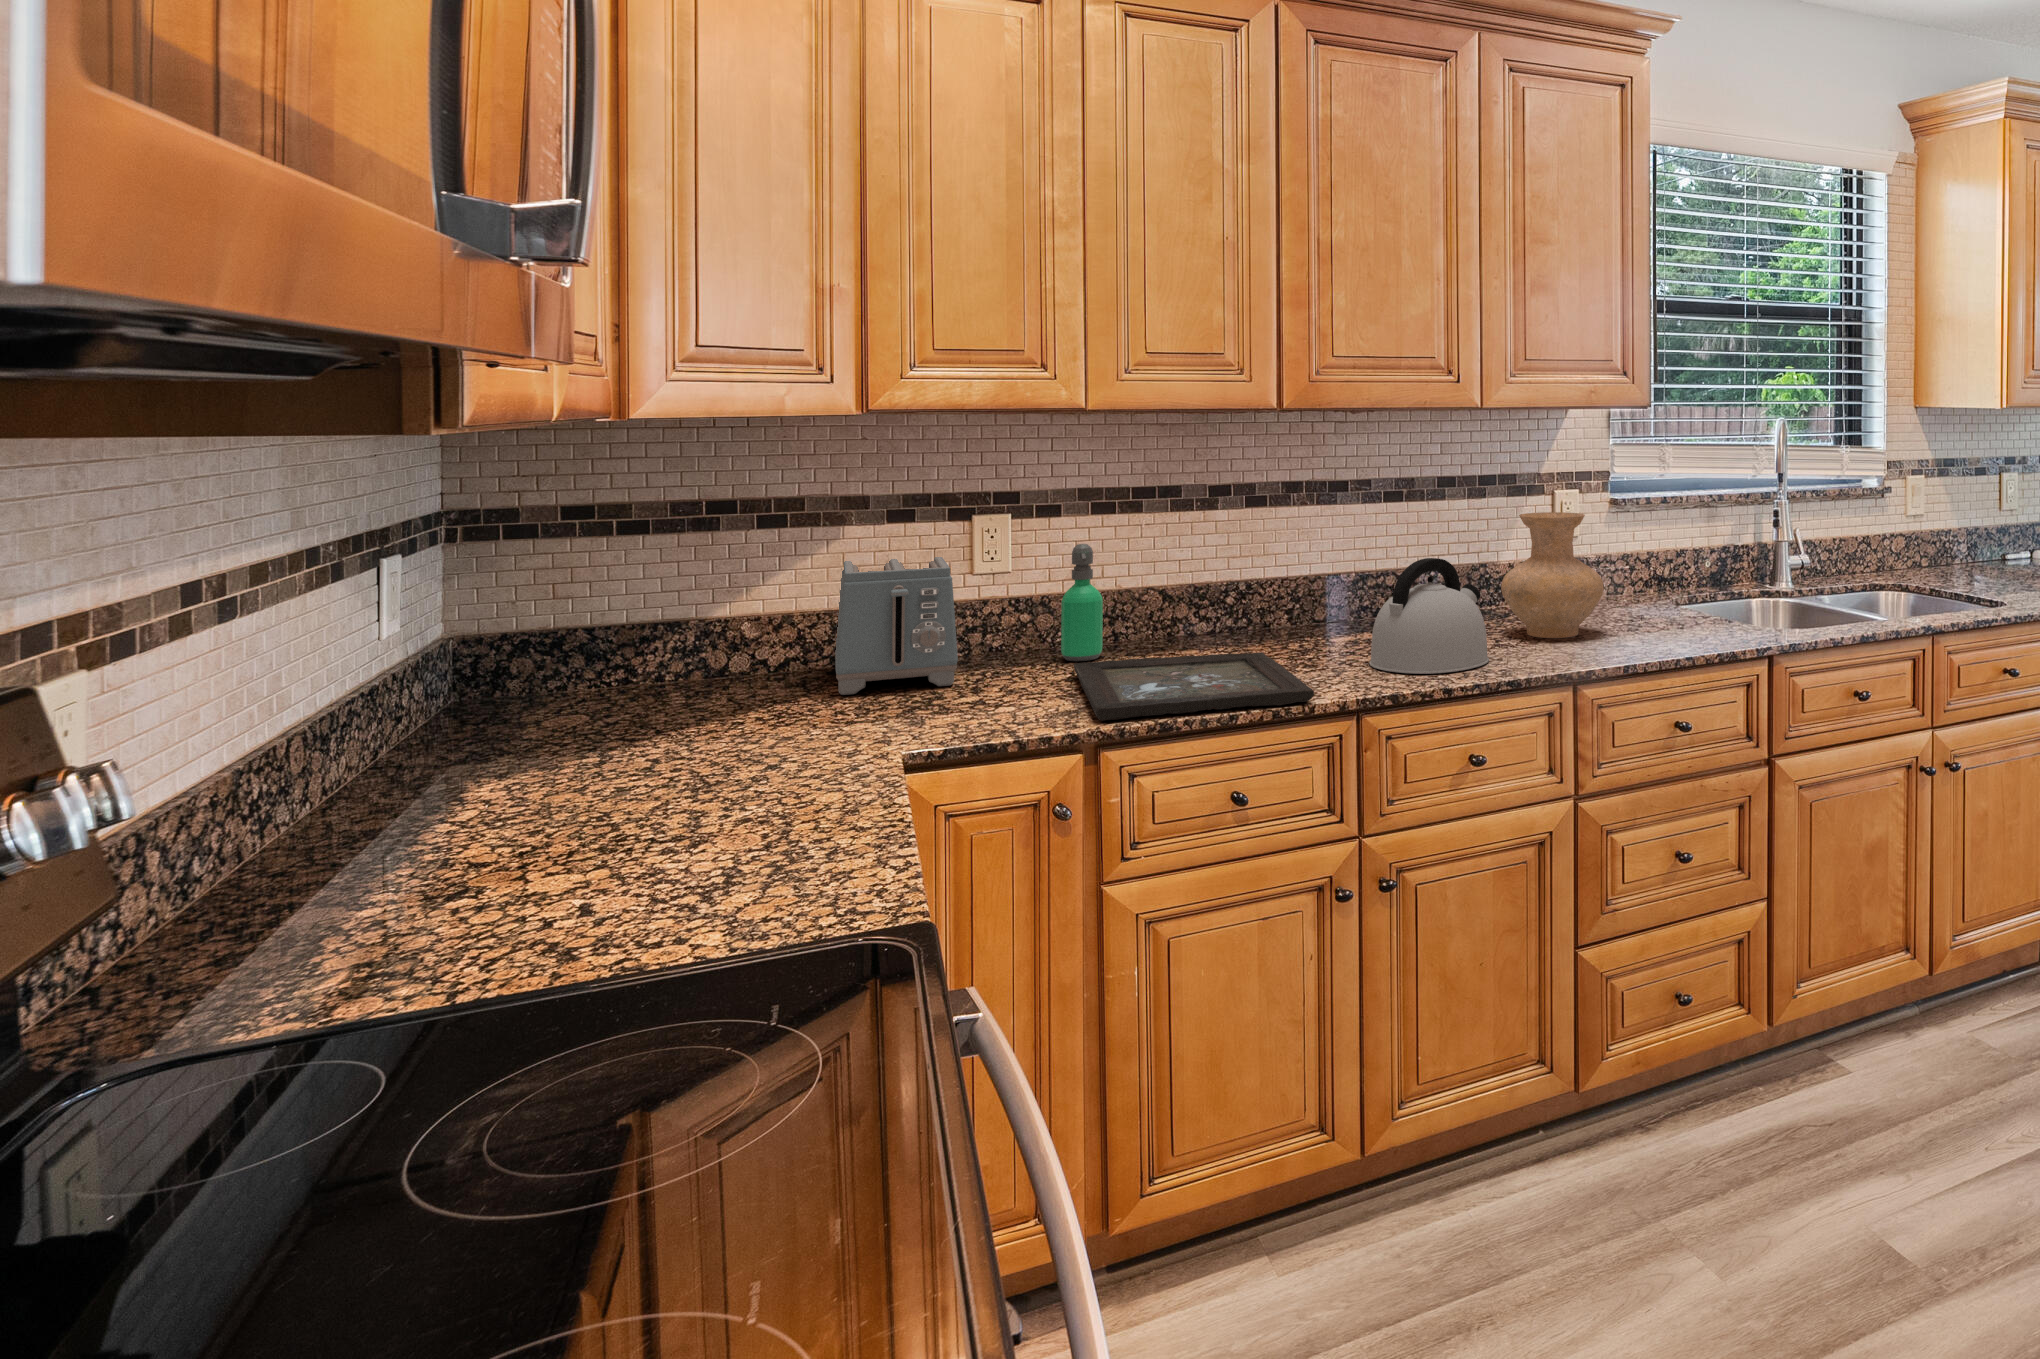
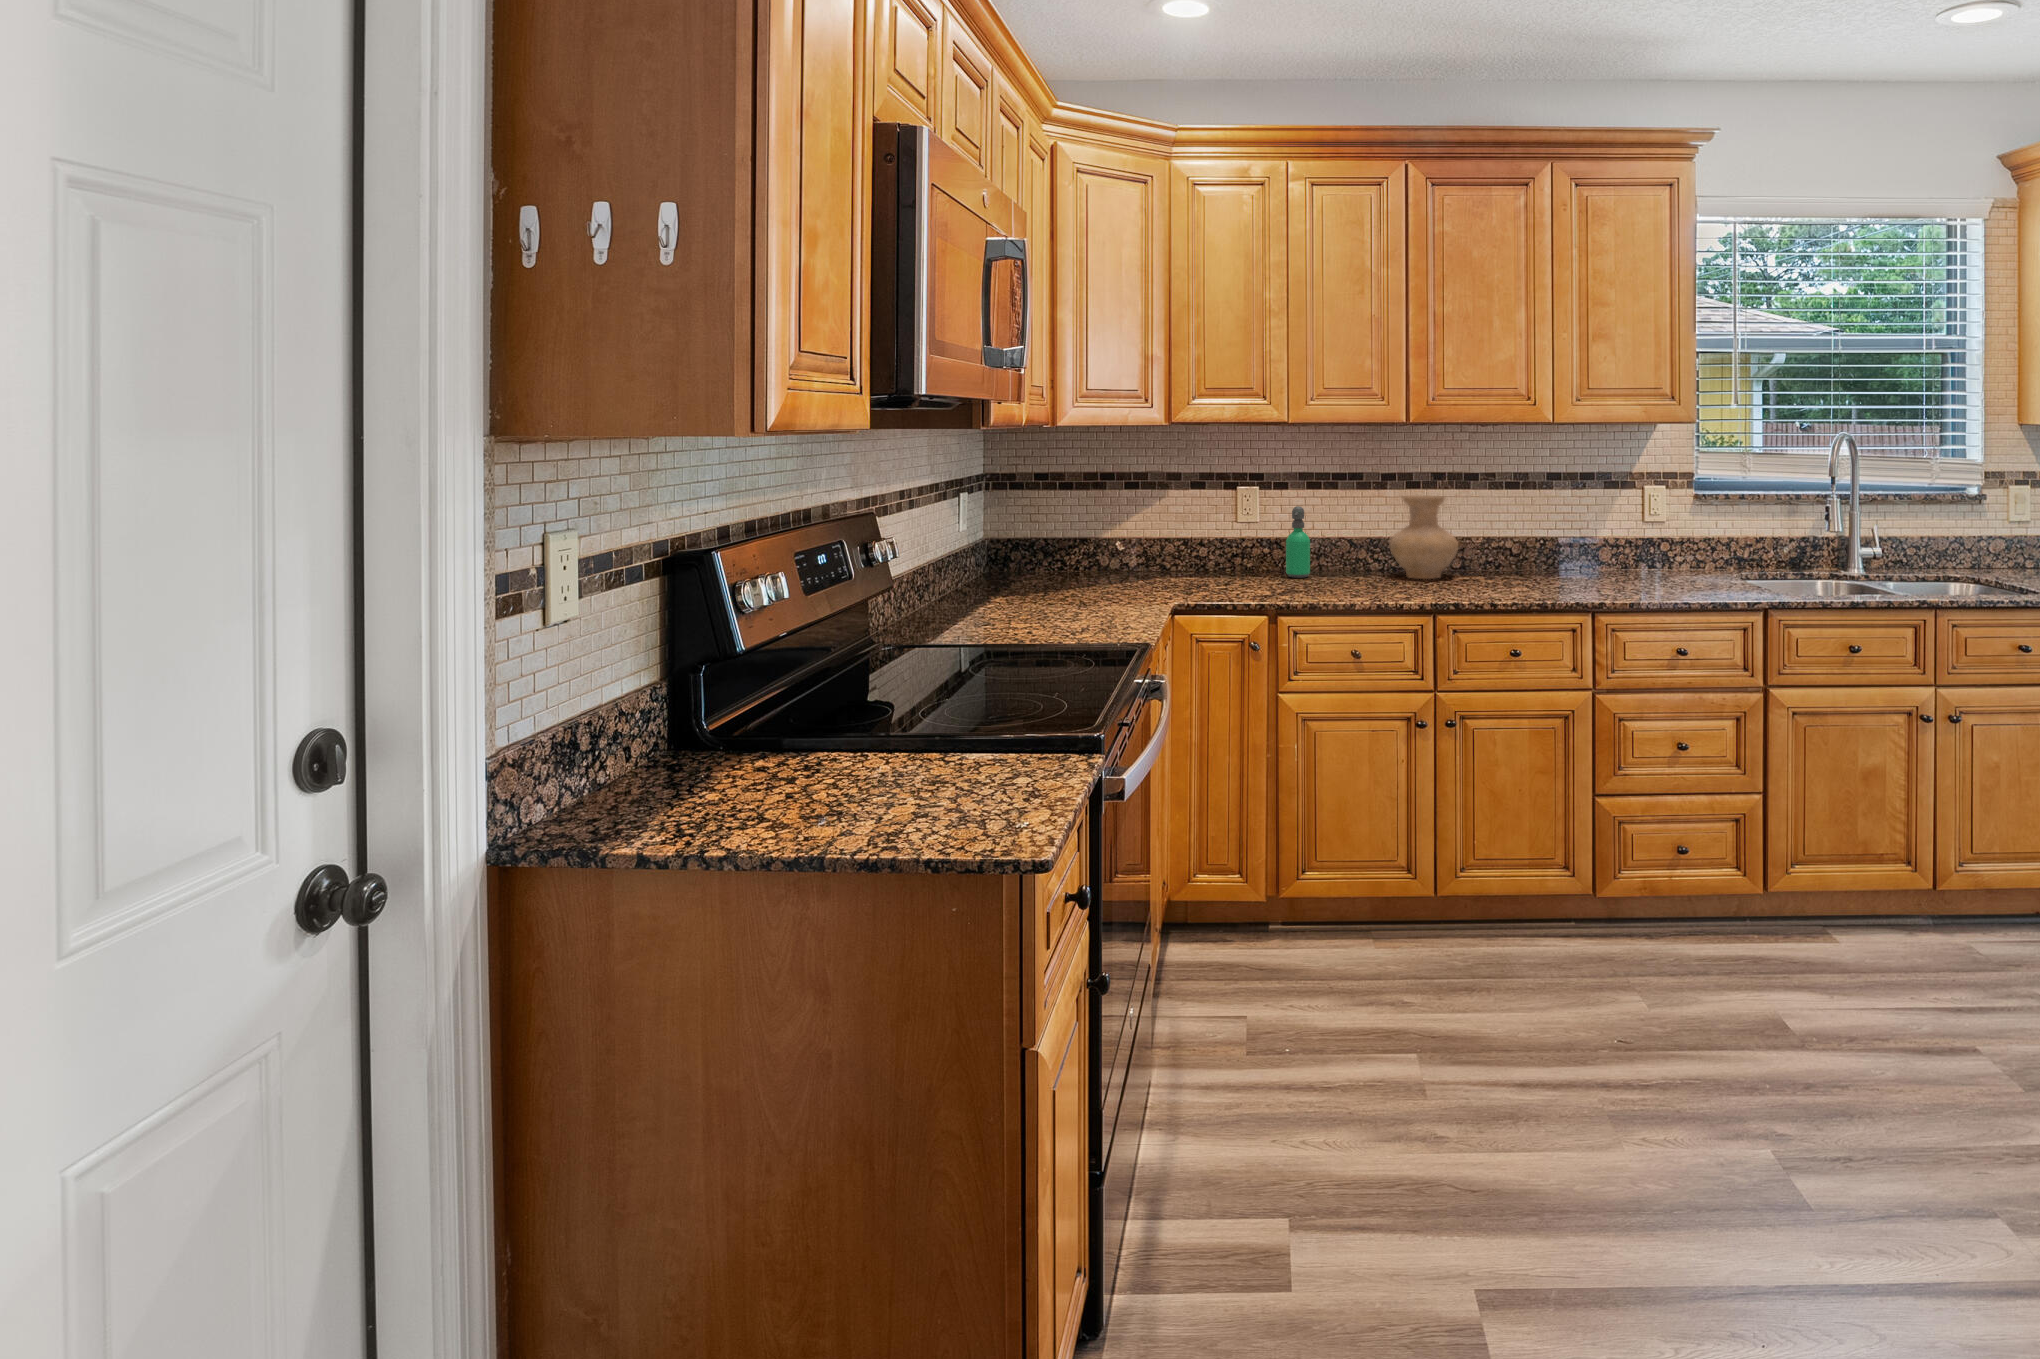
vase: present [1501,512,1604,638] -> present [1389,495,1458,579]
toaster: present [835,557,958,695] -> none [1157,508,1226,582]
kettle: present [1369,558,1489,674] -> none [1459,524,1541,597]
tray: present [1074,652,1314,721] -> none [1273,576,1399,602]

